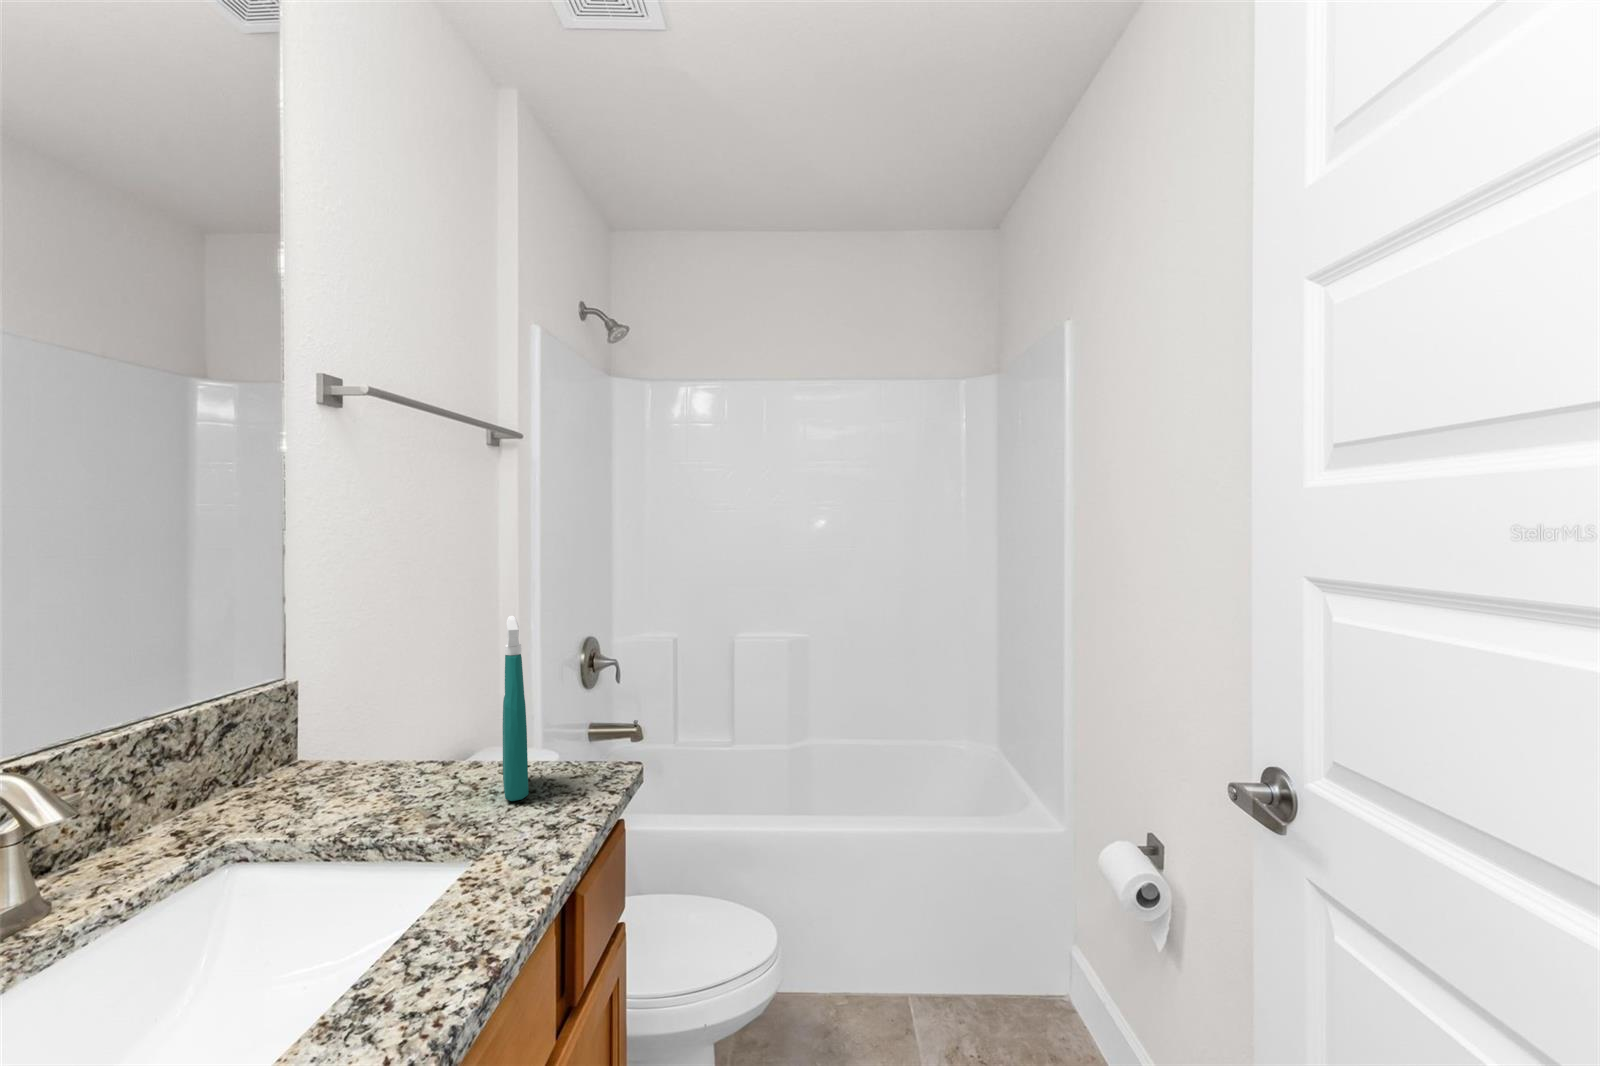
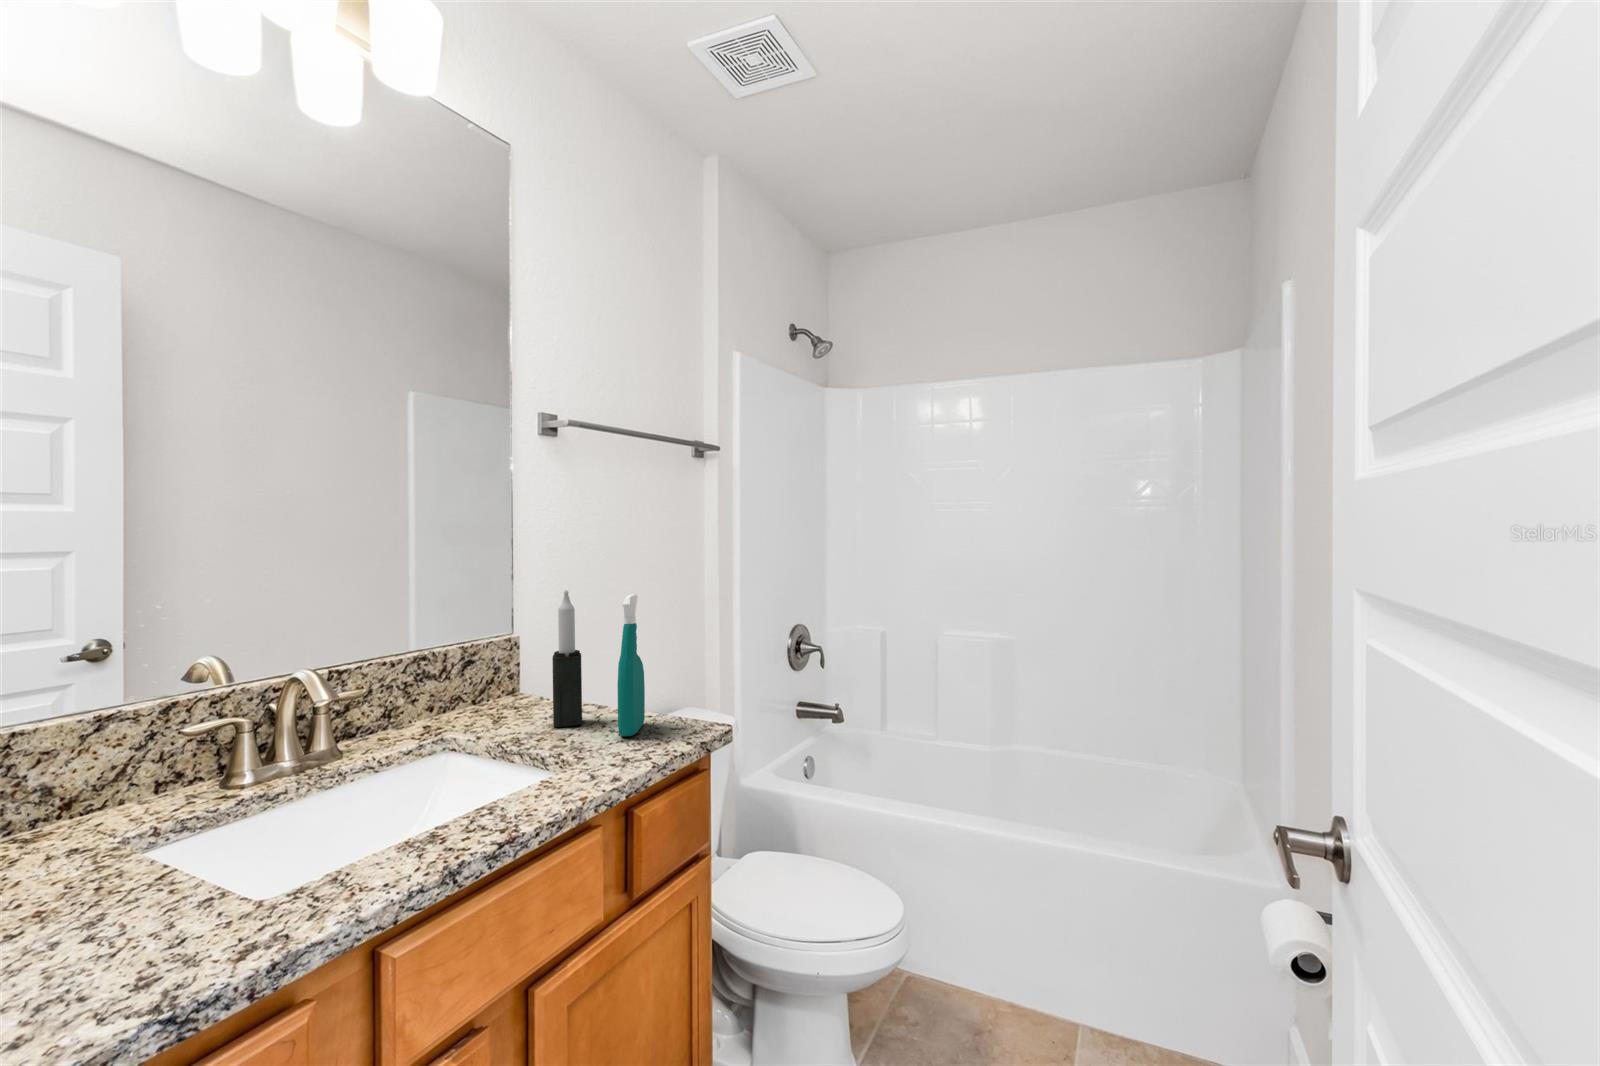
candle: none [388,615,435,802] -> present [552,590,582,727]

